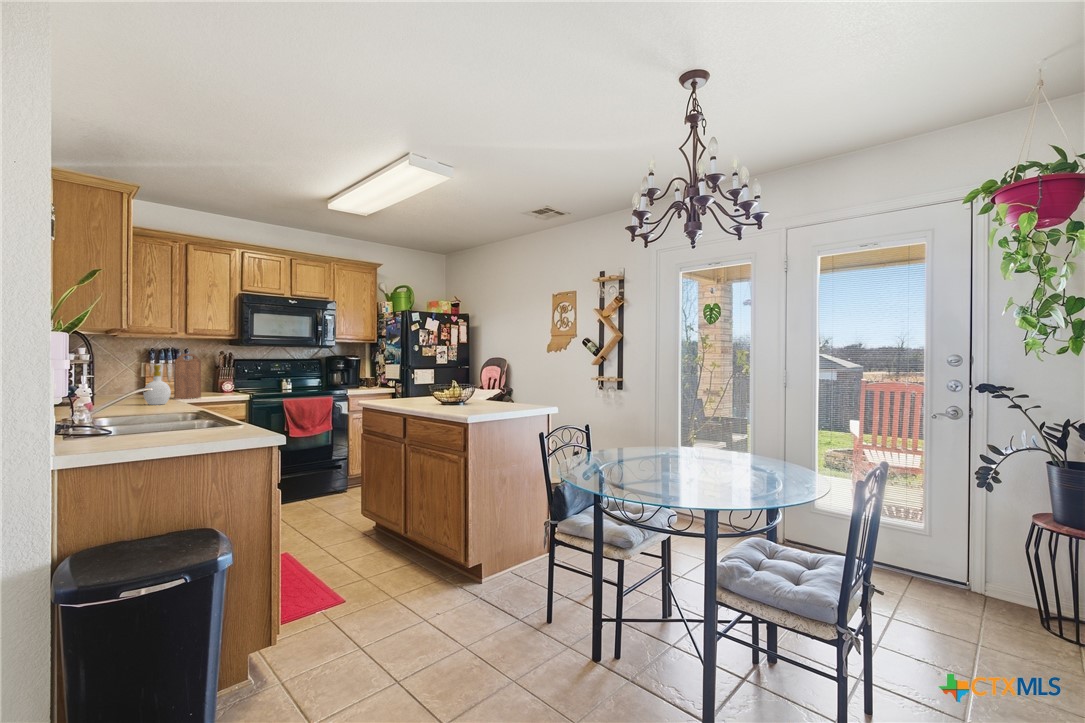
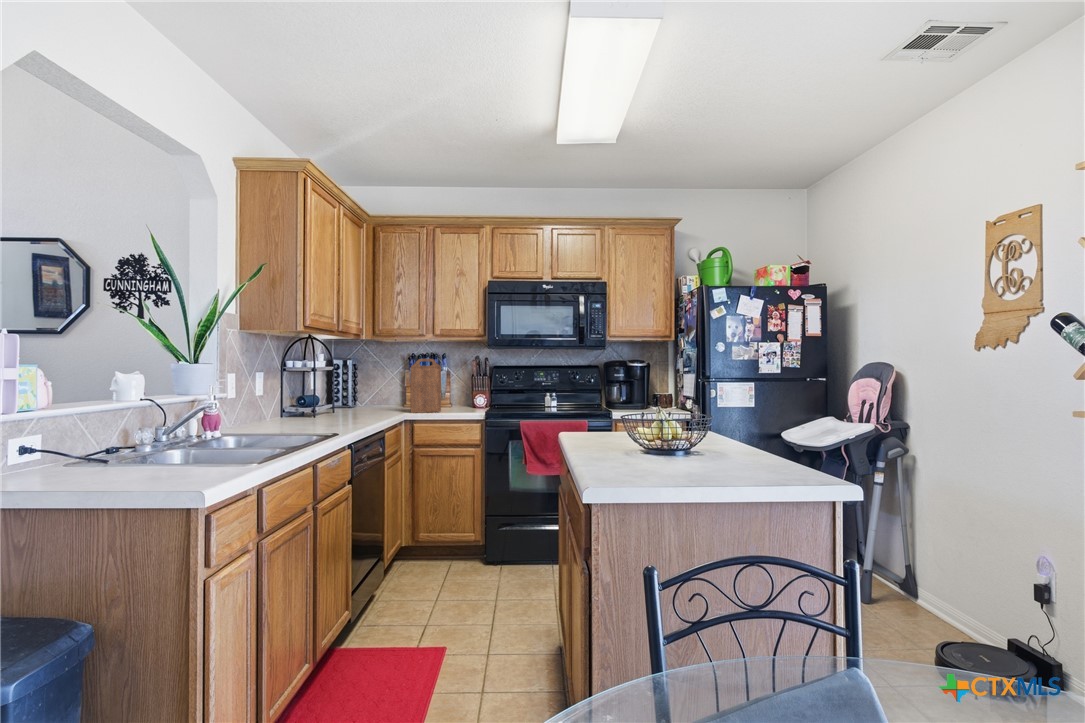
soap bottle: present [143,365,171,405] -> none [348,373,374,420]

